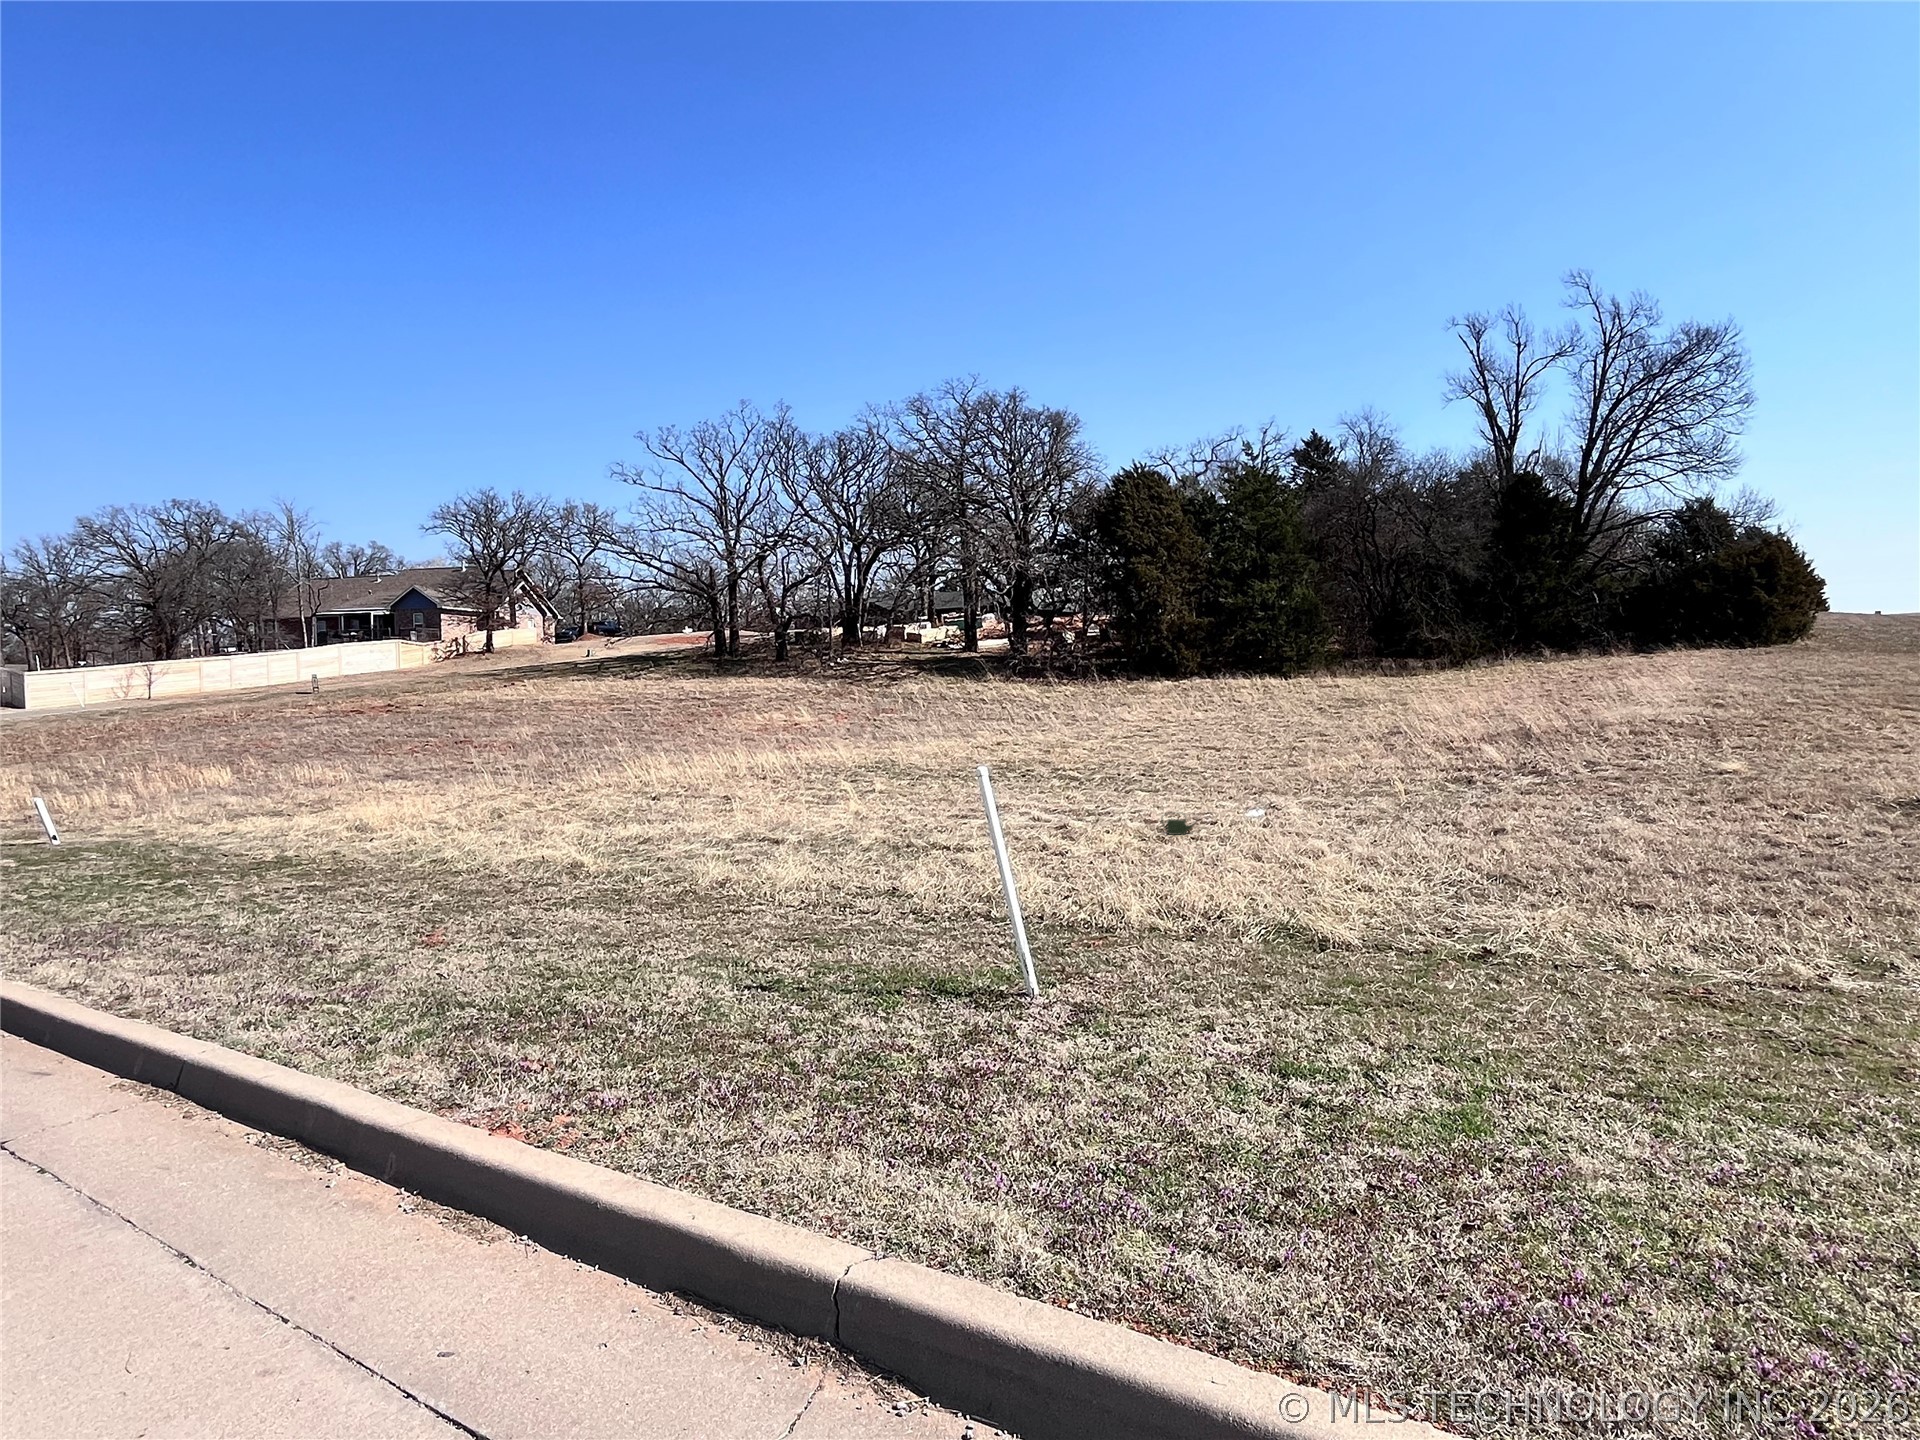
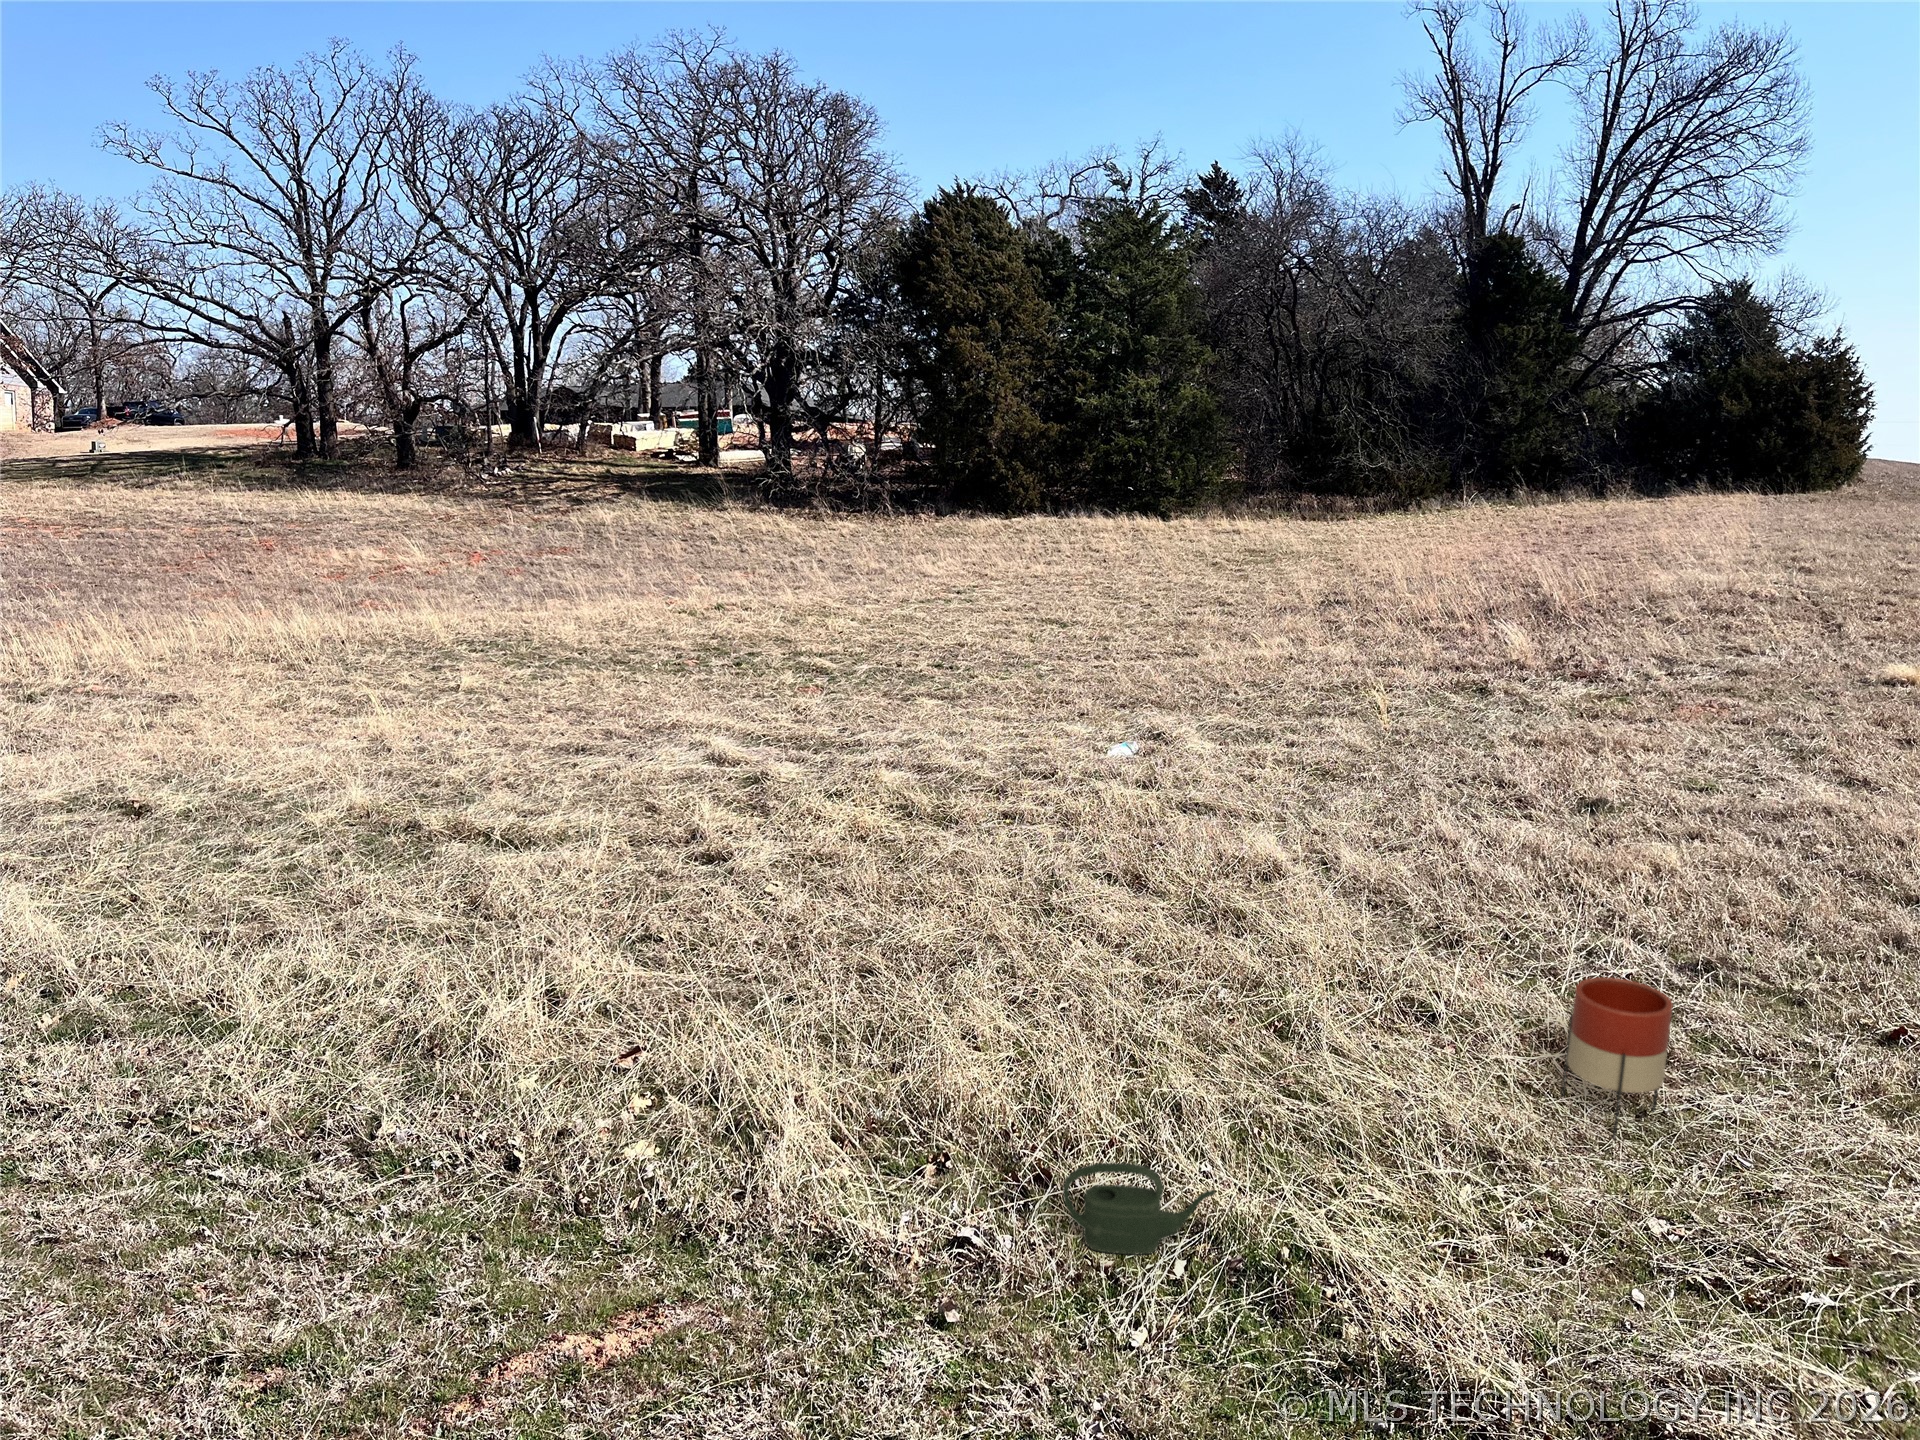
planter: none [1313,781,1341,822] -> present [1562,977,1673,1139]

